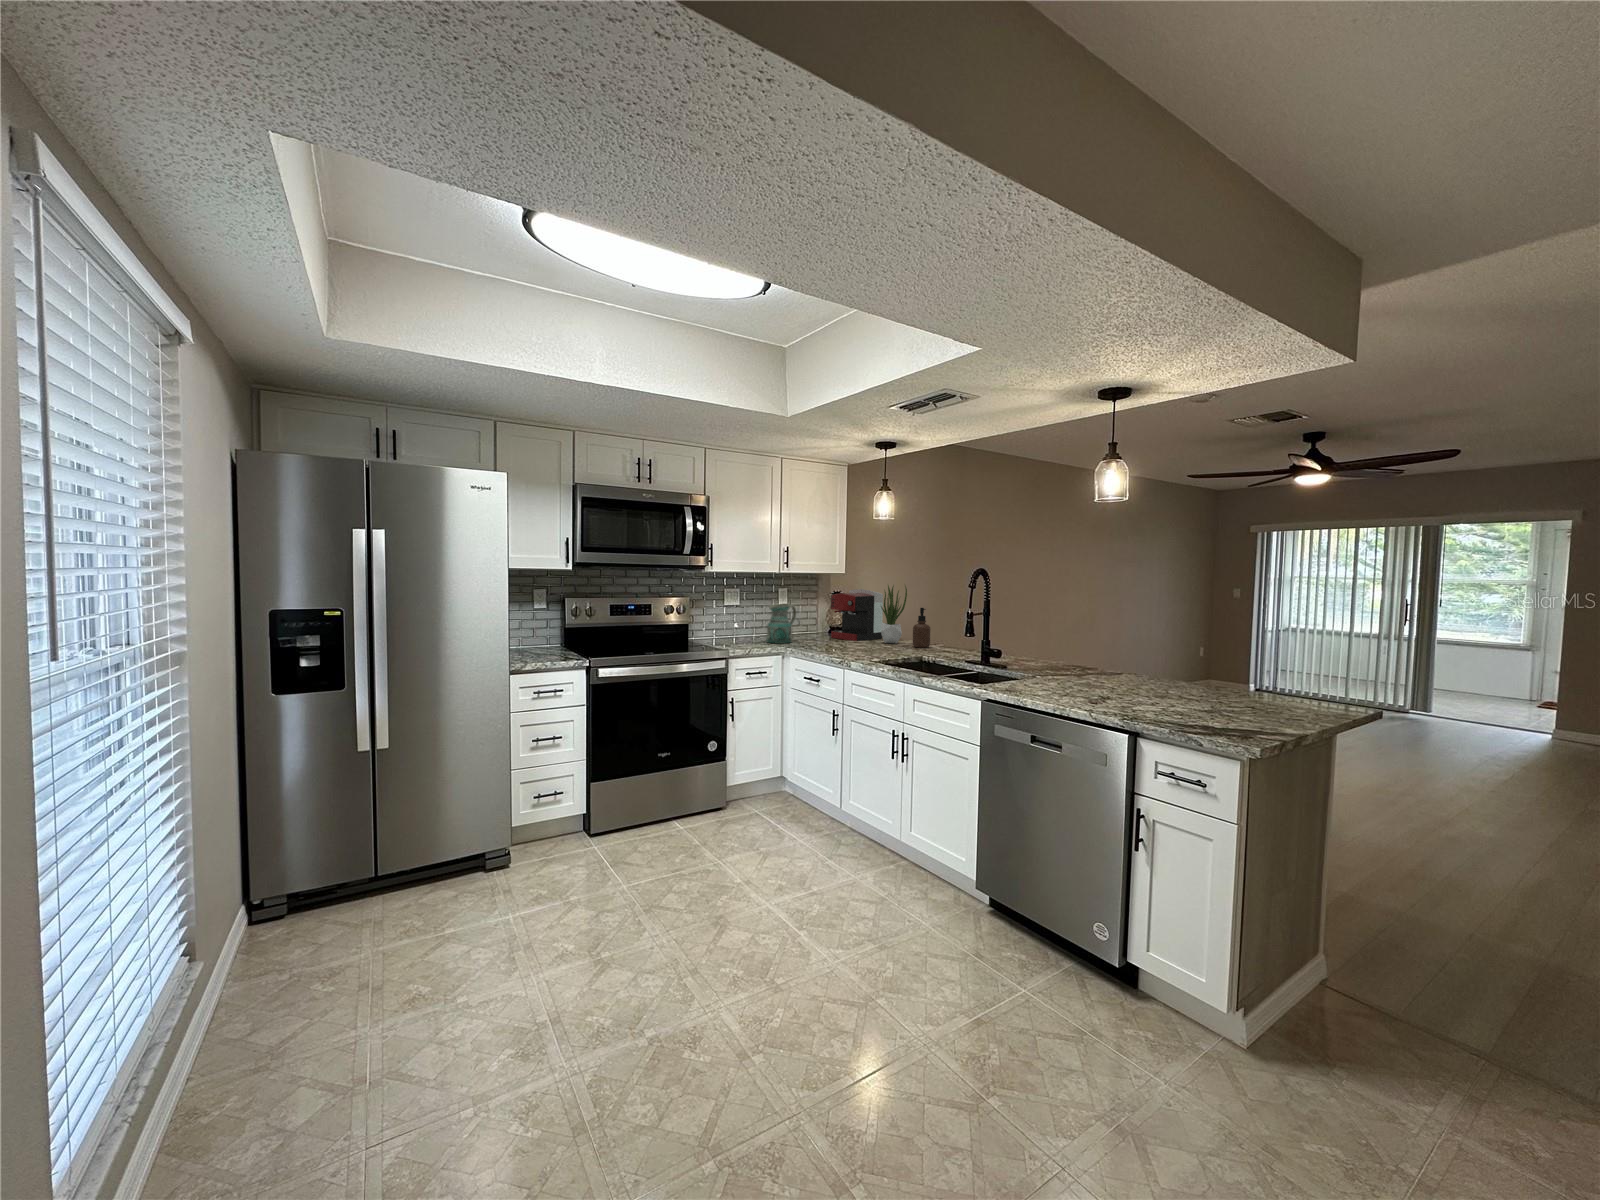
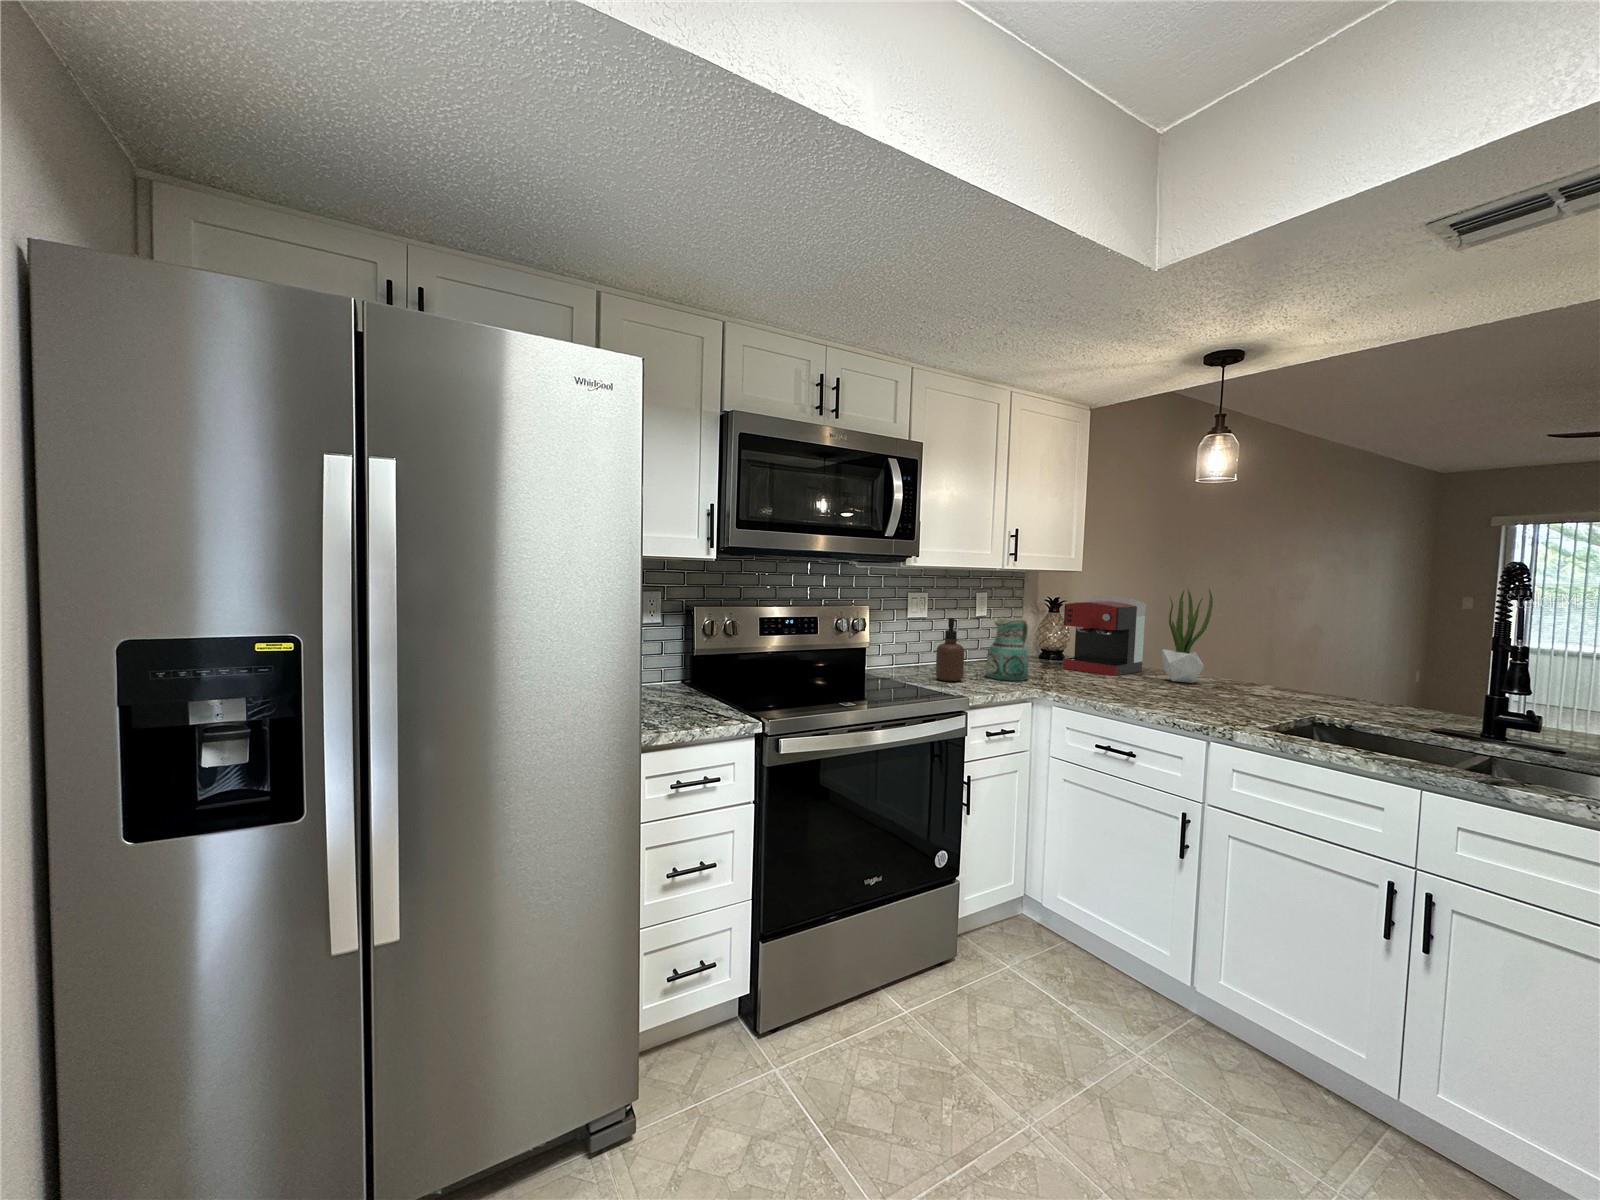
soap dispenser: present [913,608,930,648] -> present [936,618,964,681]

